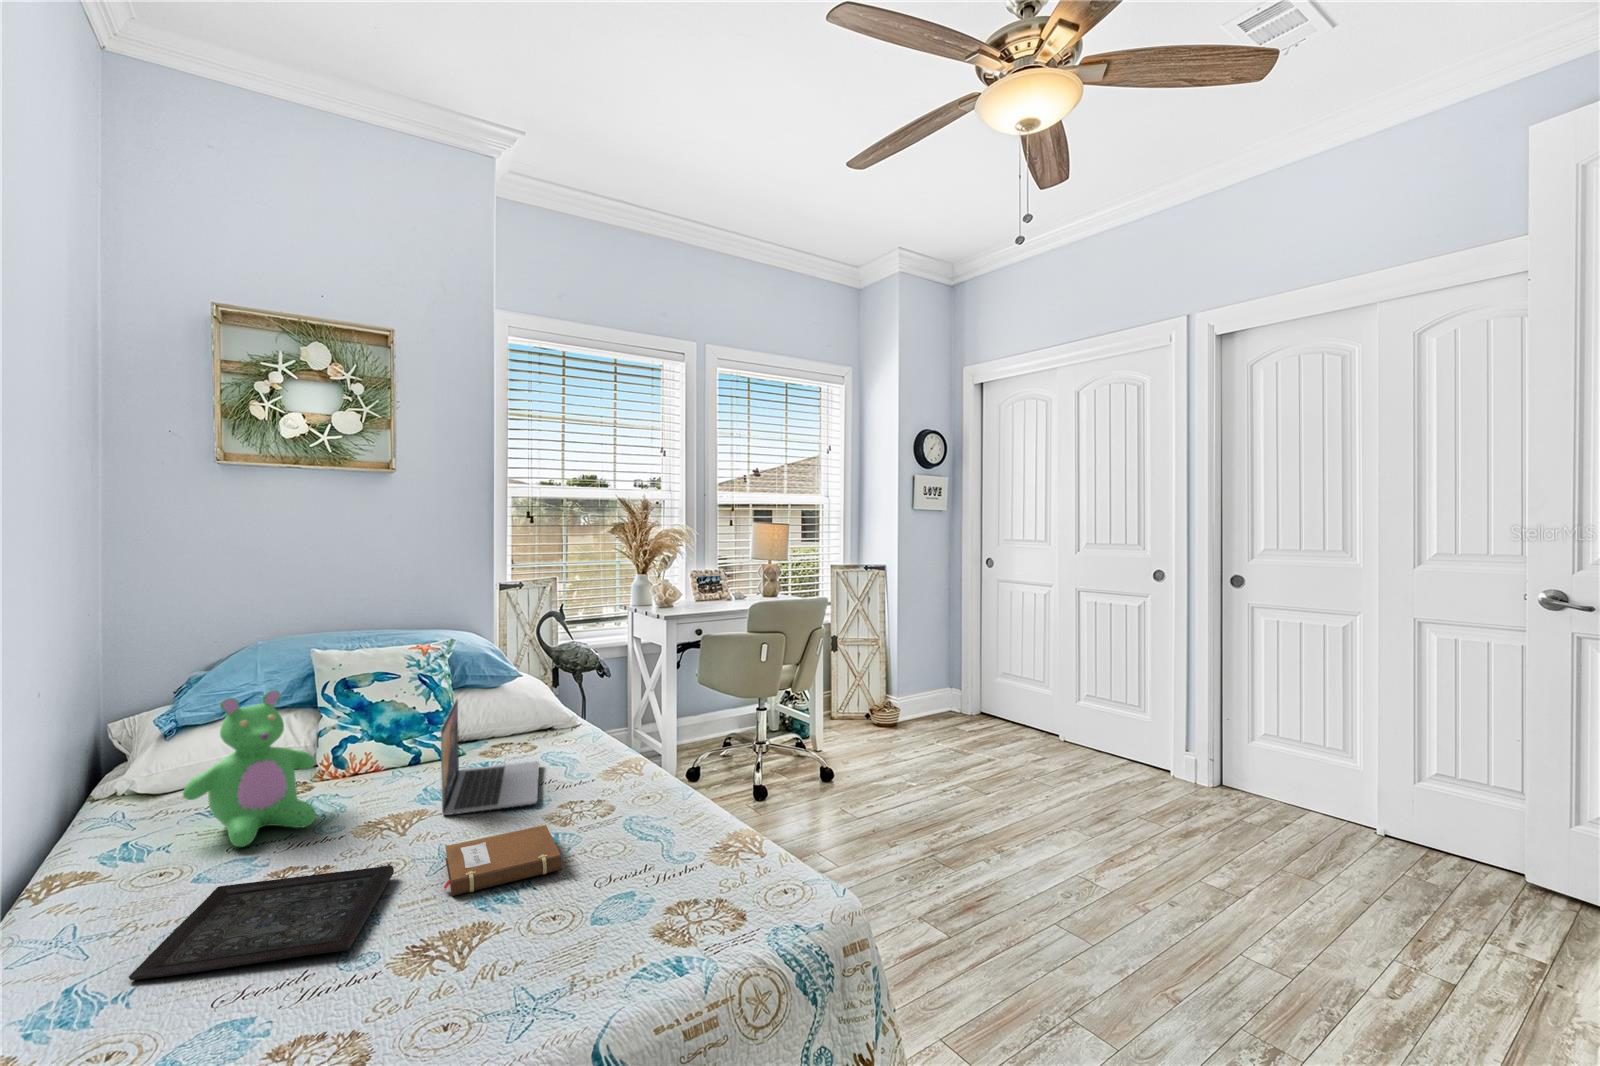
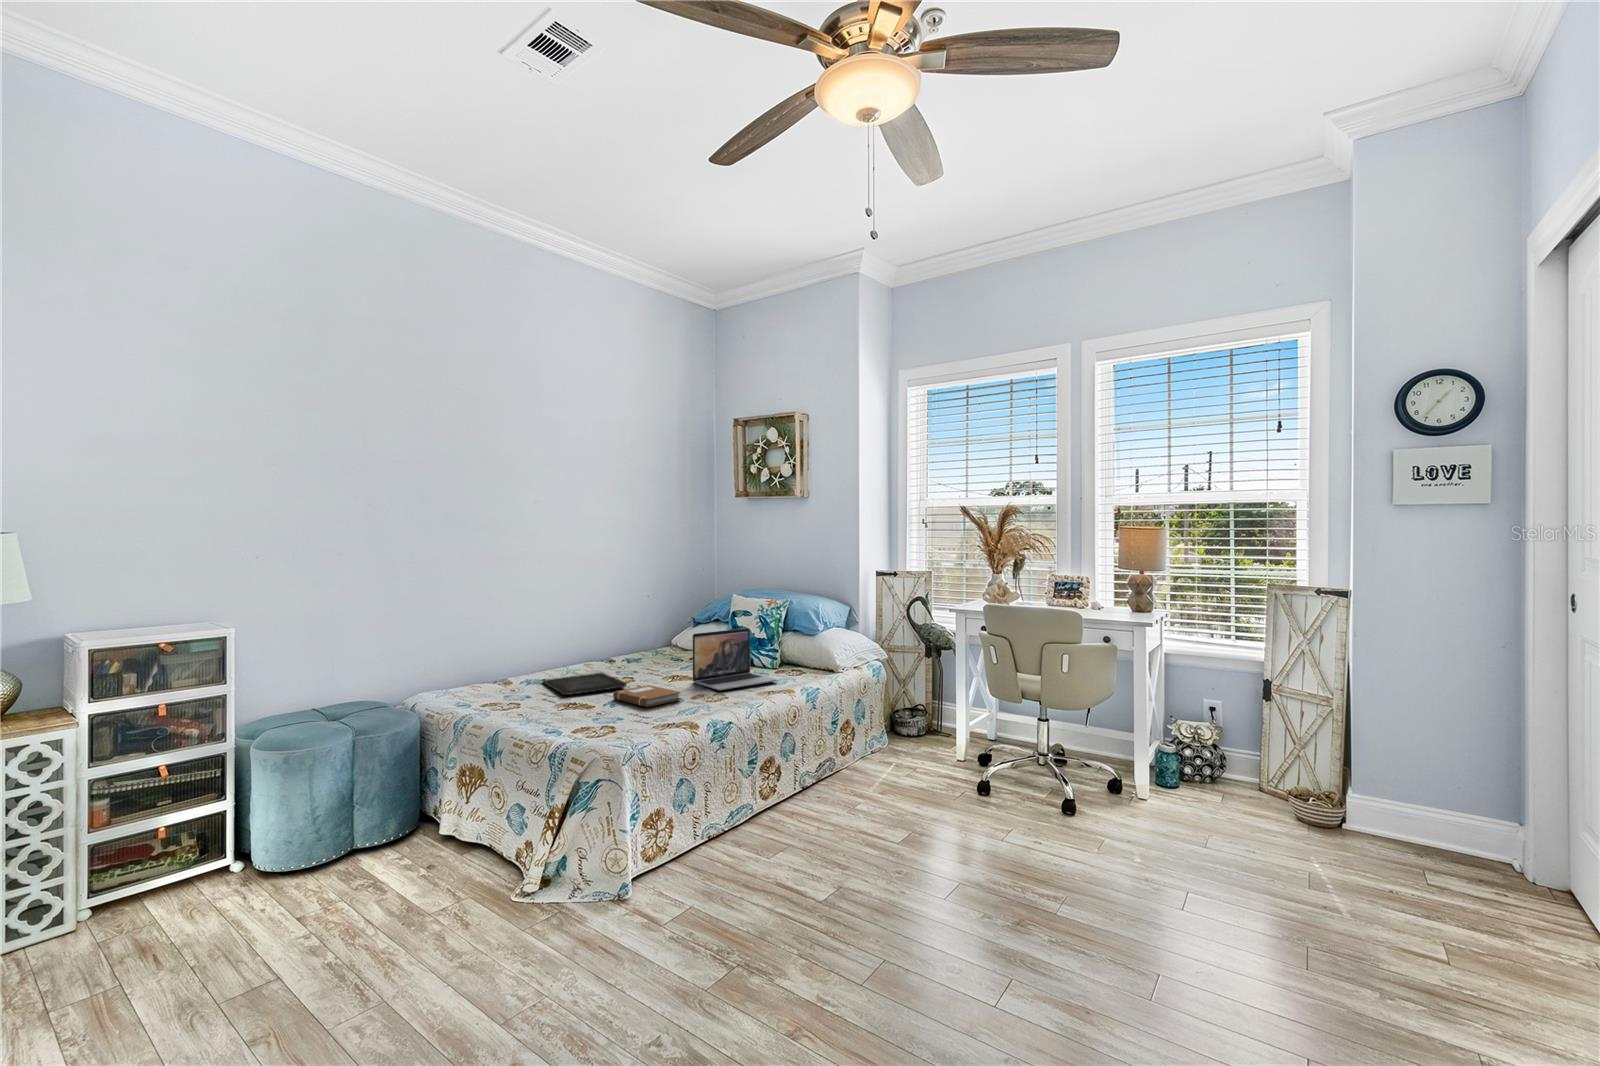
teddy bear: present [183,690,316,847] -> none [635,602,687,669]

